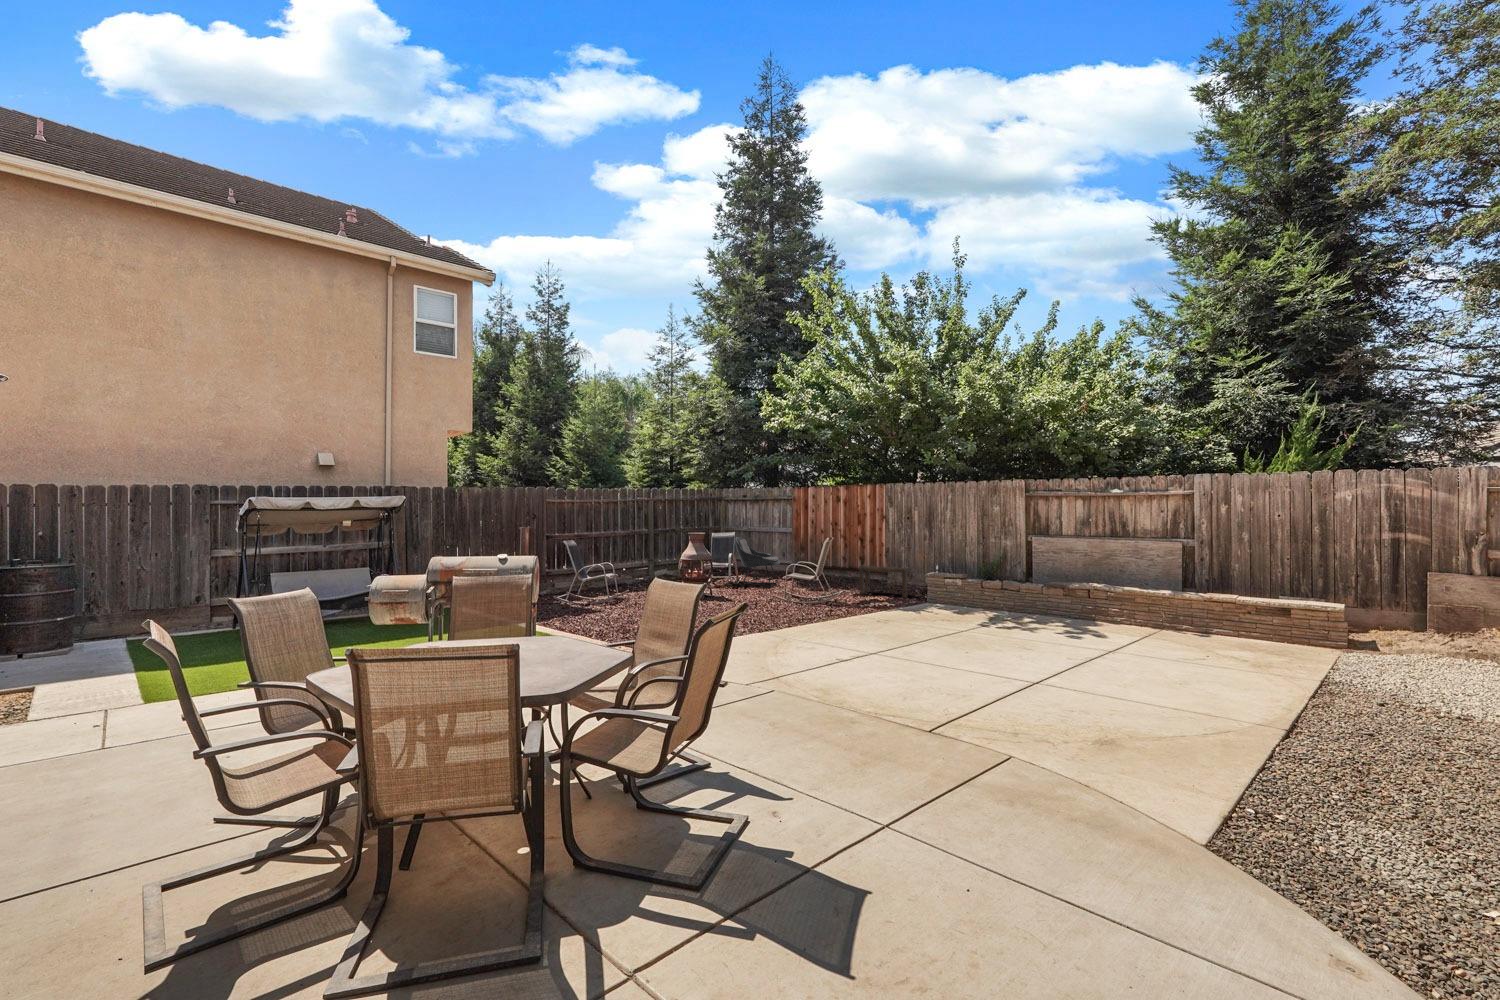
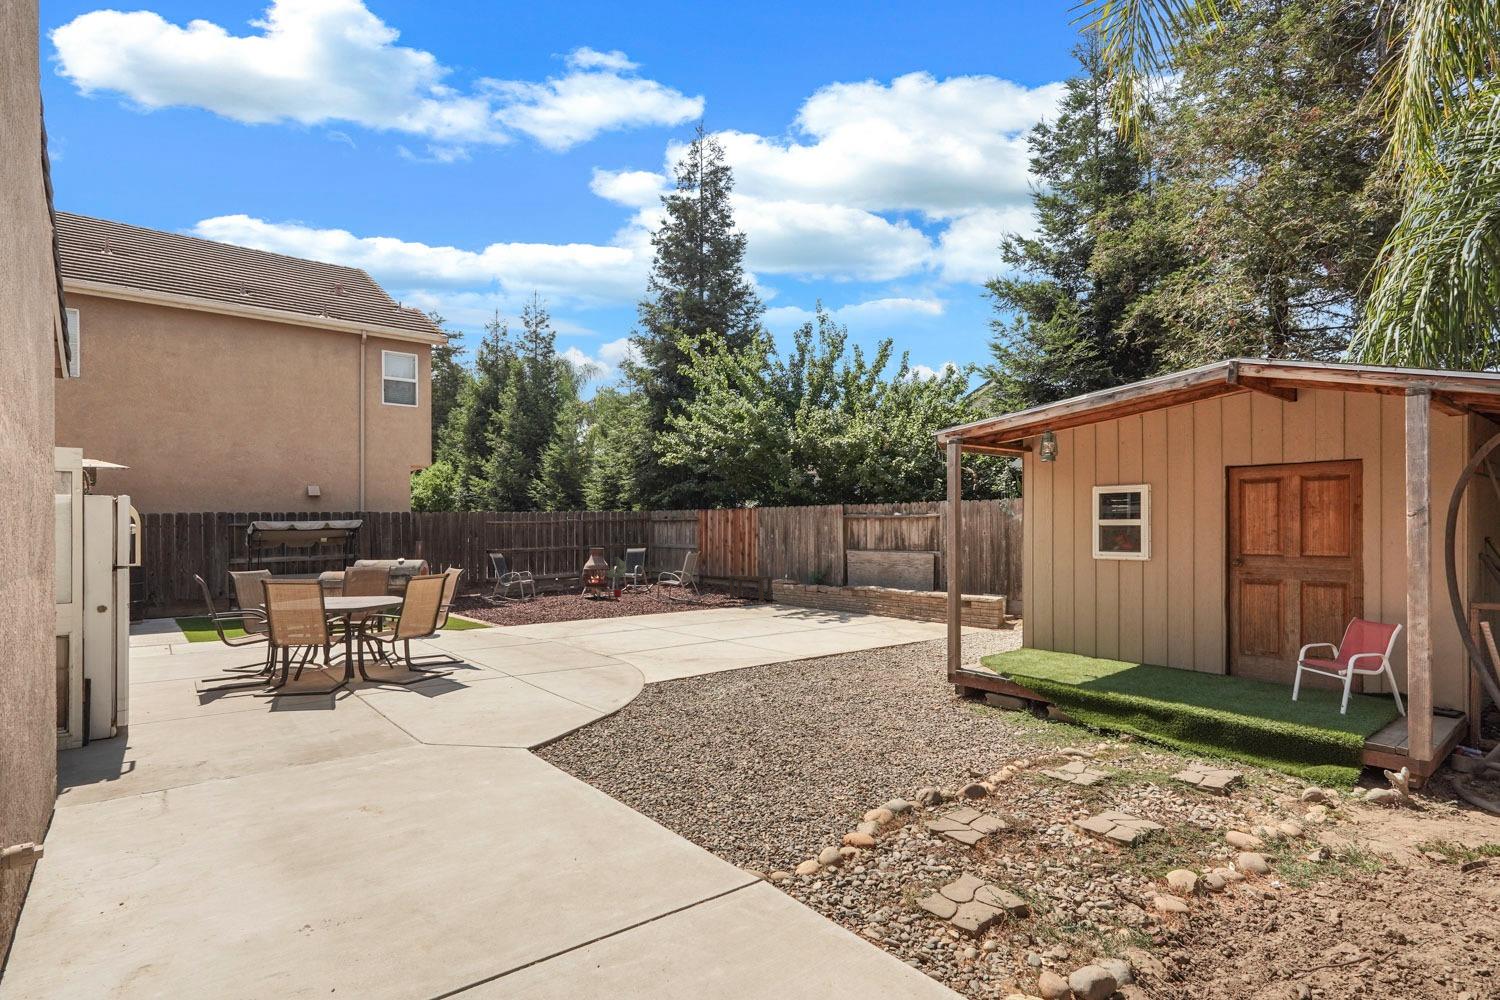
lounge chair: present [735,537,780,588] -> none [638,552,679,594]
potted tree: none [707,543,732,594] -> present [606,557,627,597]

